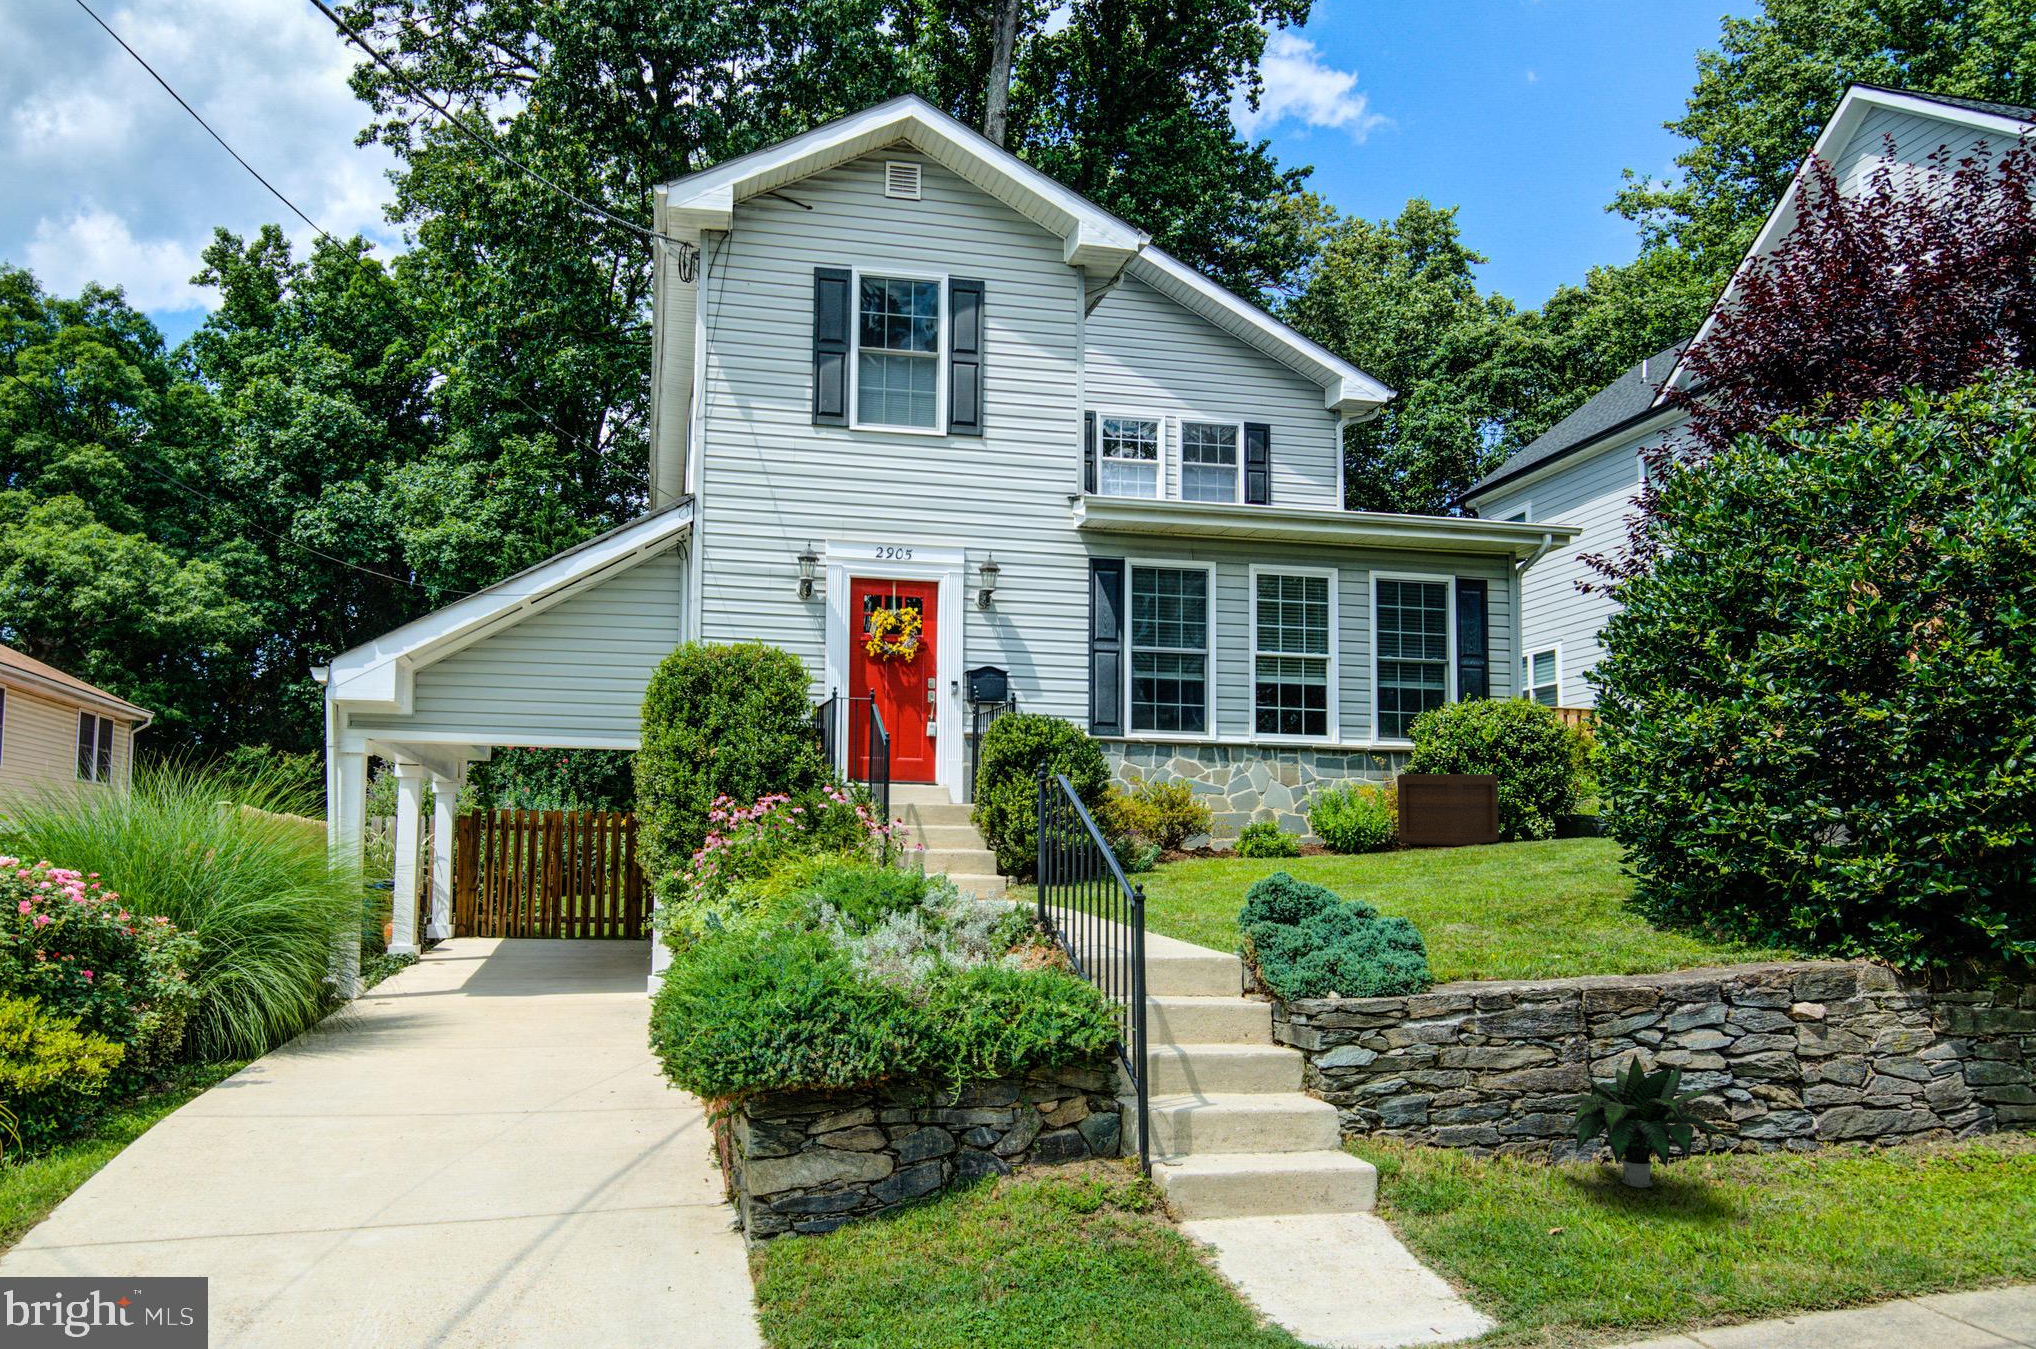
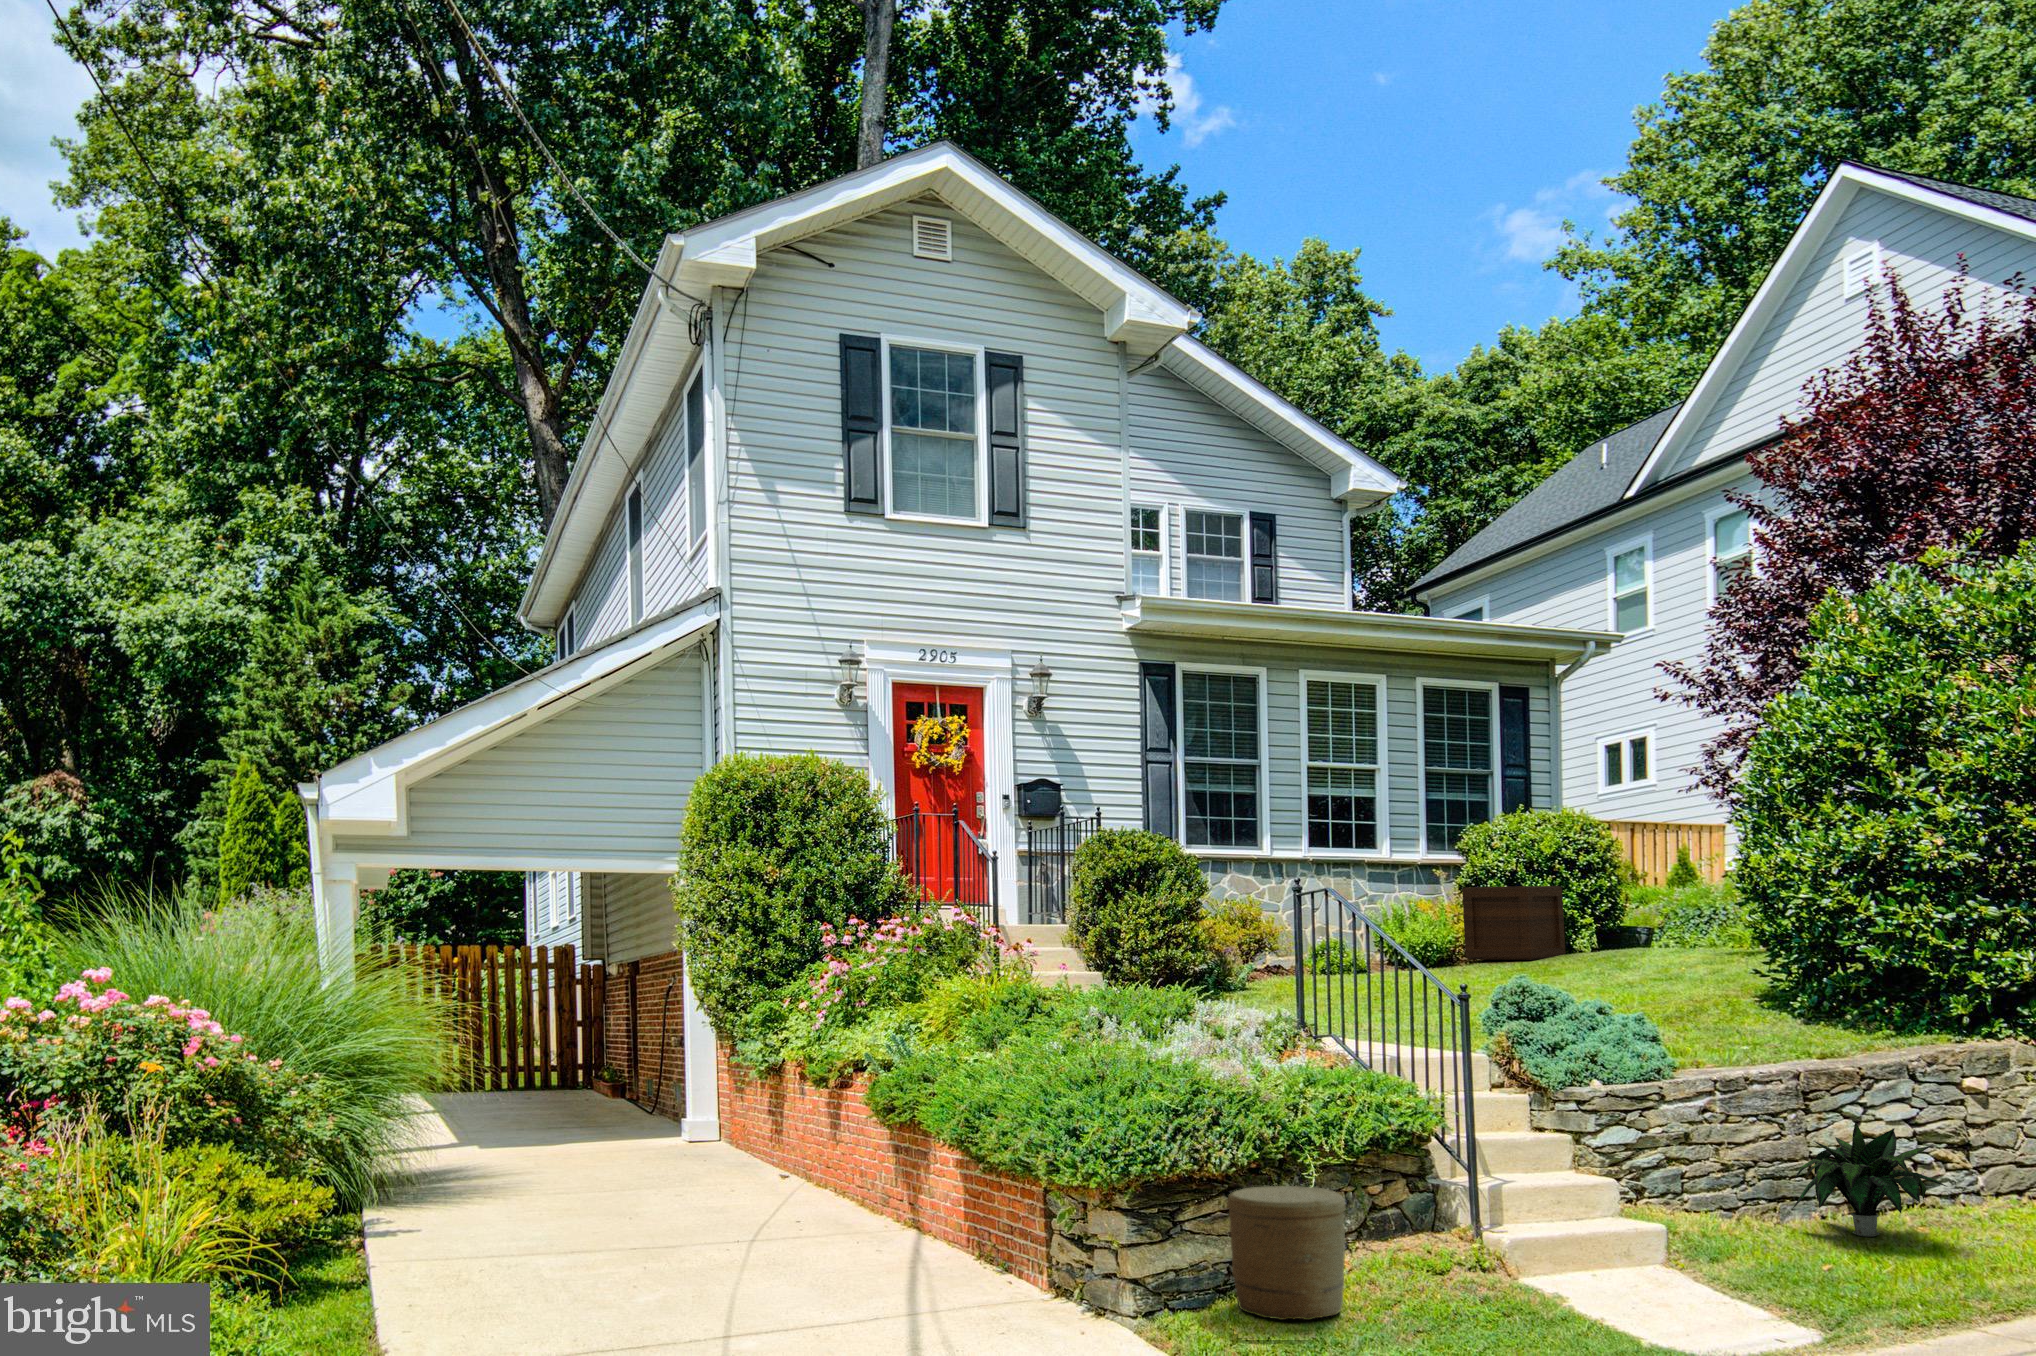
woven basket: none [794,1112,927,1276] -> present [1227,1186,1345,1320]

